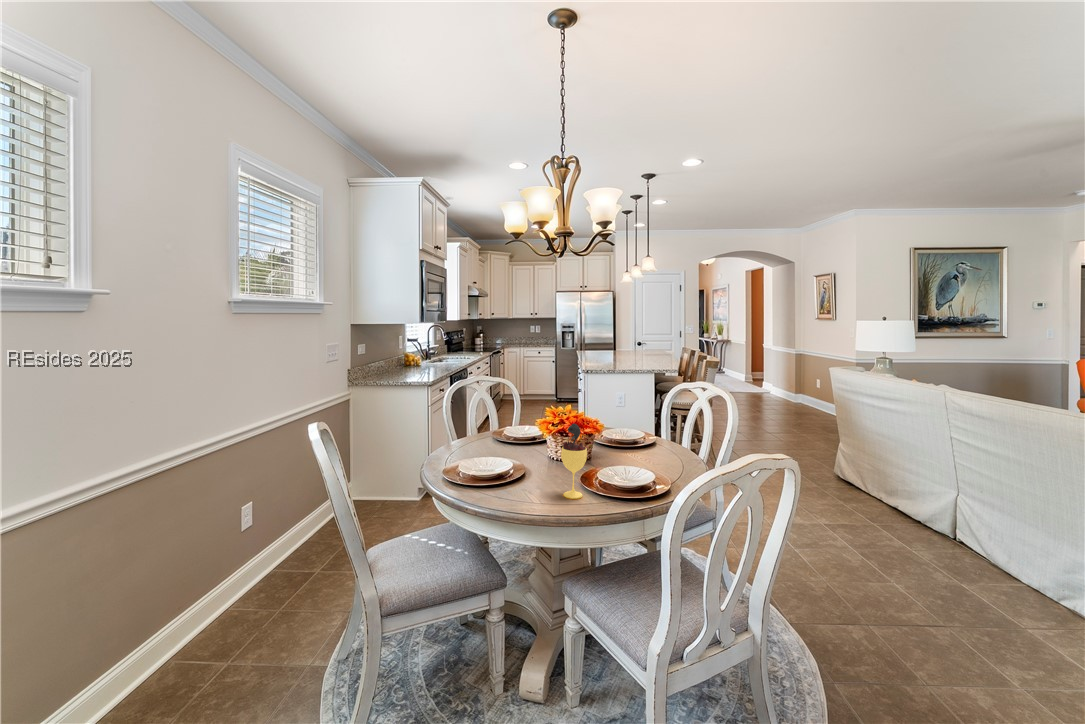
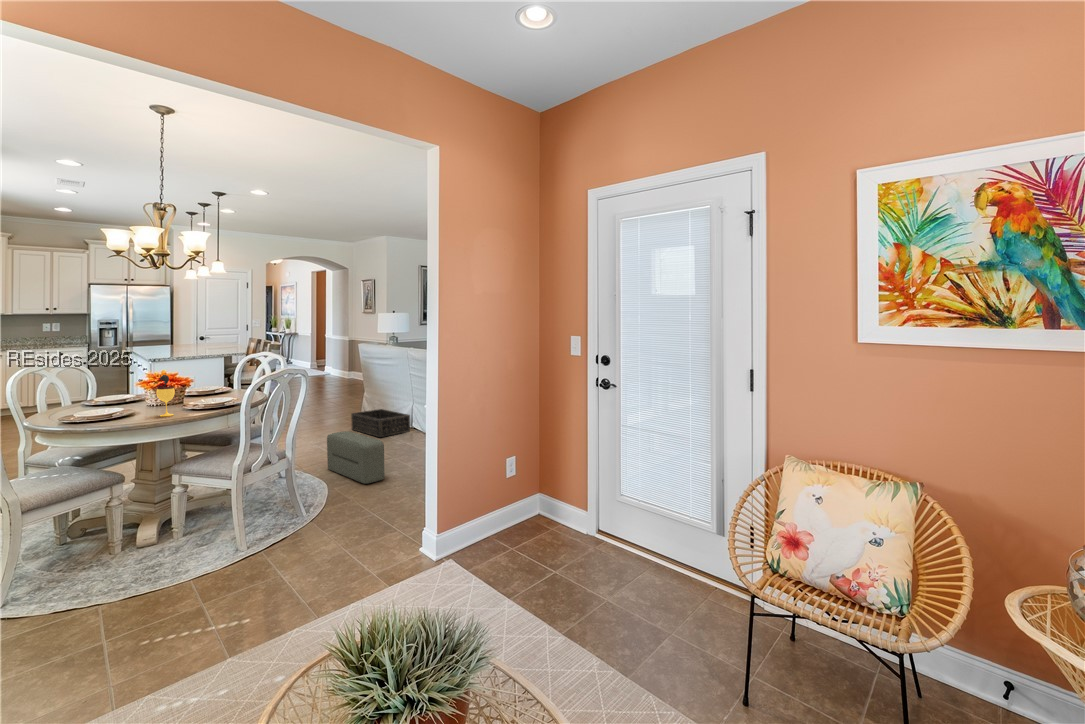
basket: none [824,474,949,535] -> present [351,409,410,437]
pouf: none [807,534,966,694] -> present [327,431,384,484]

